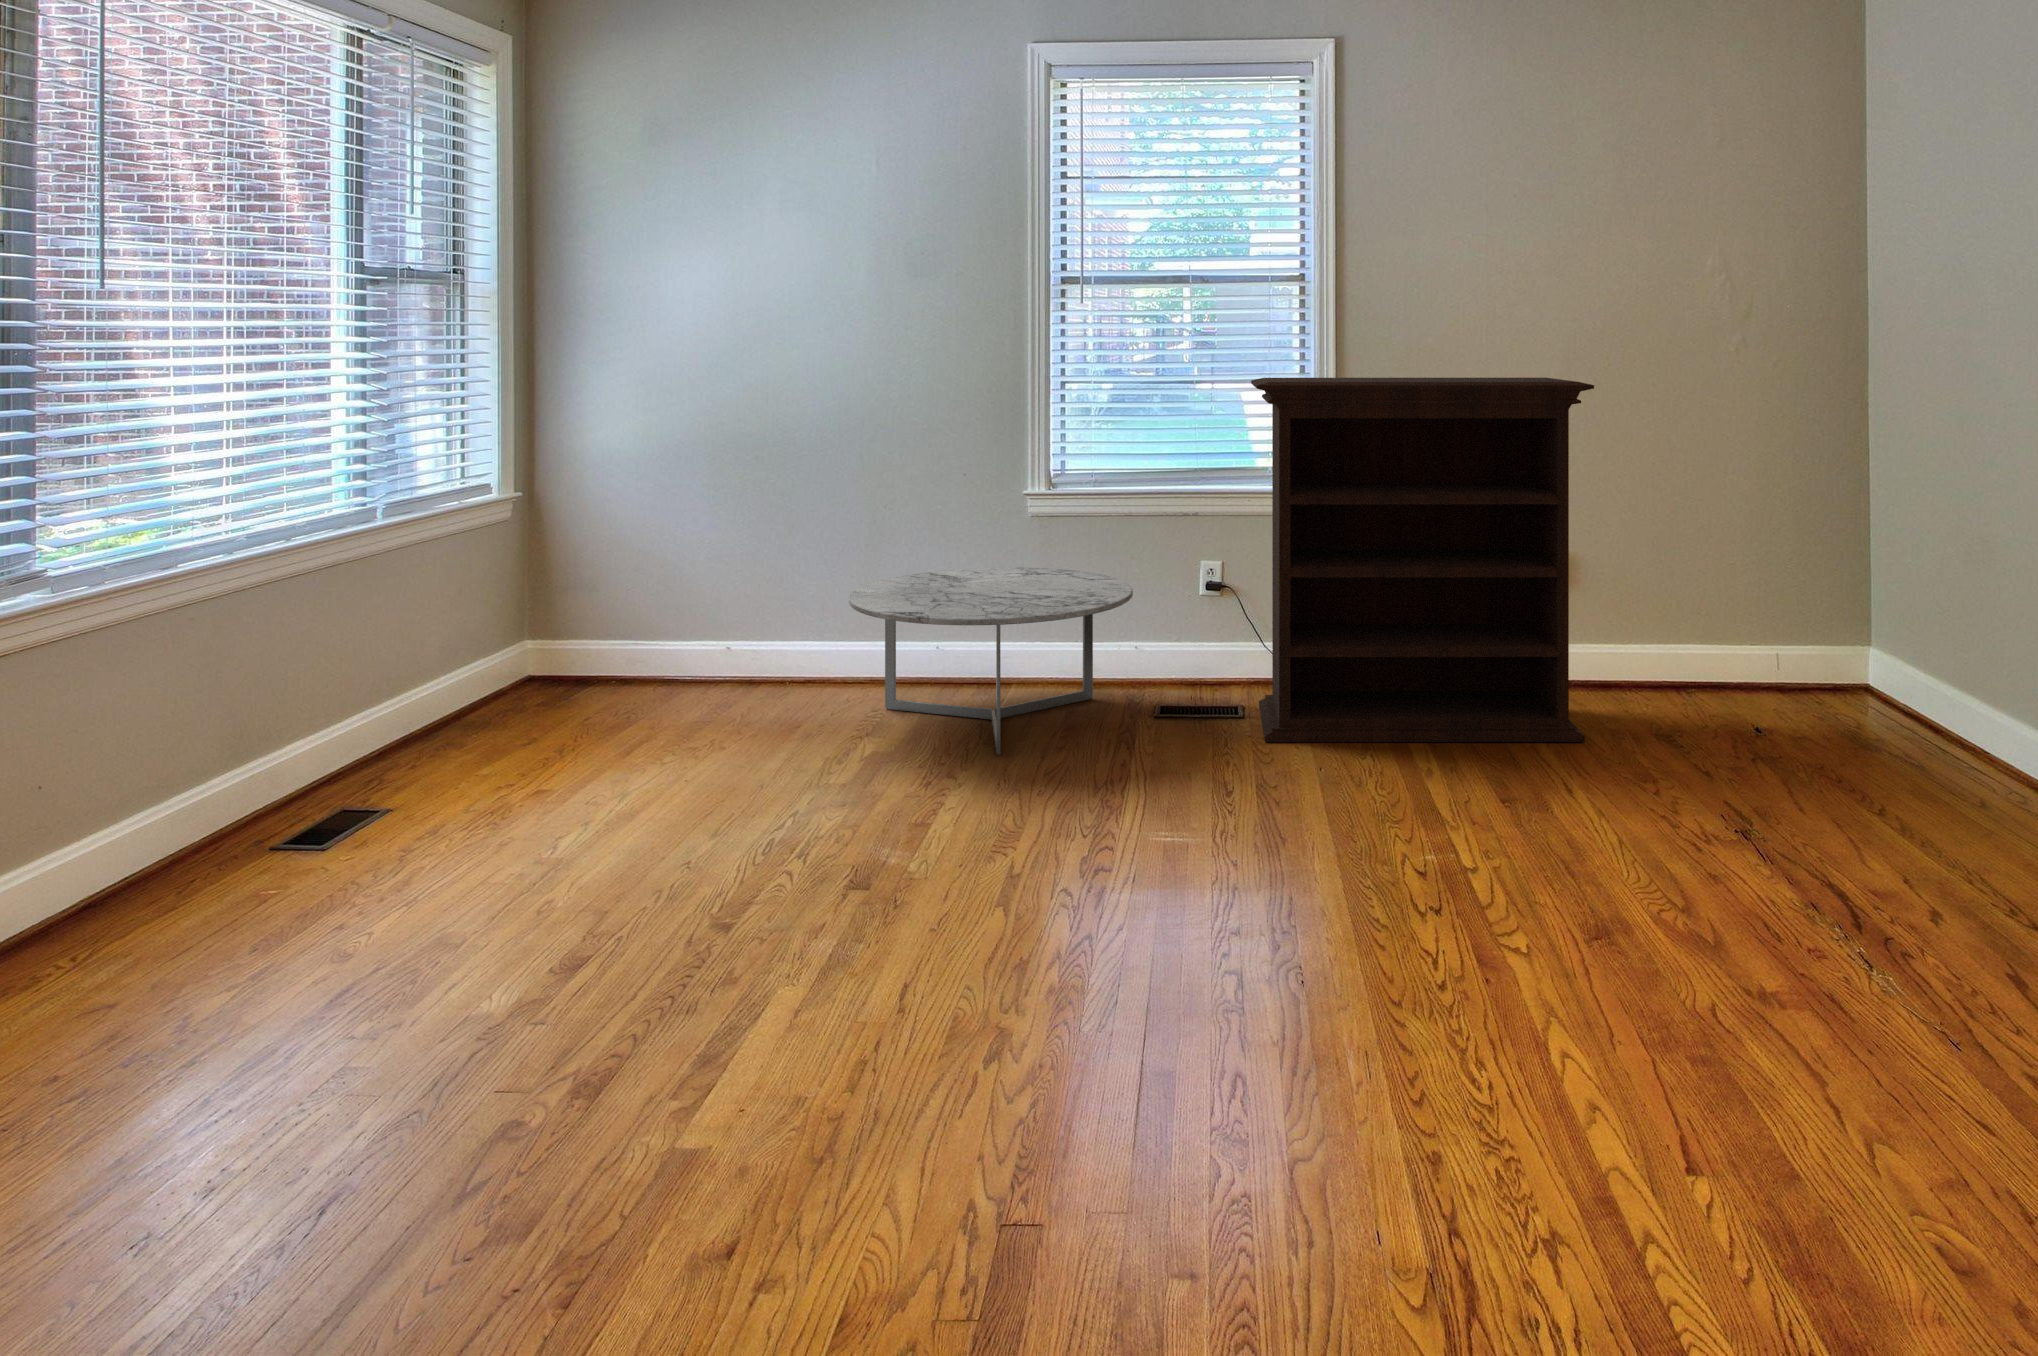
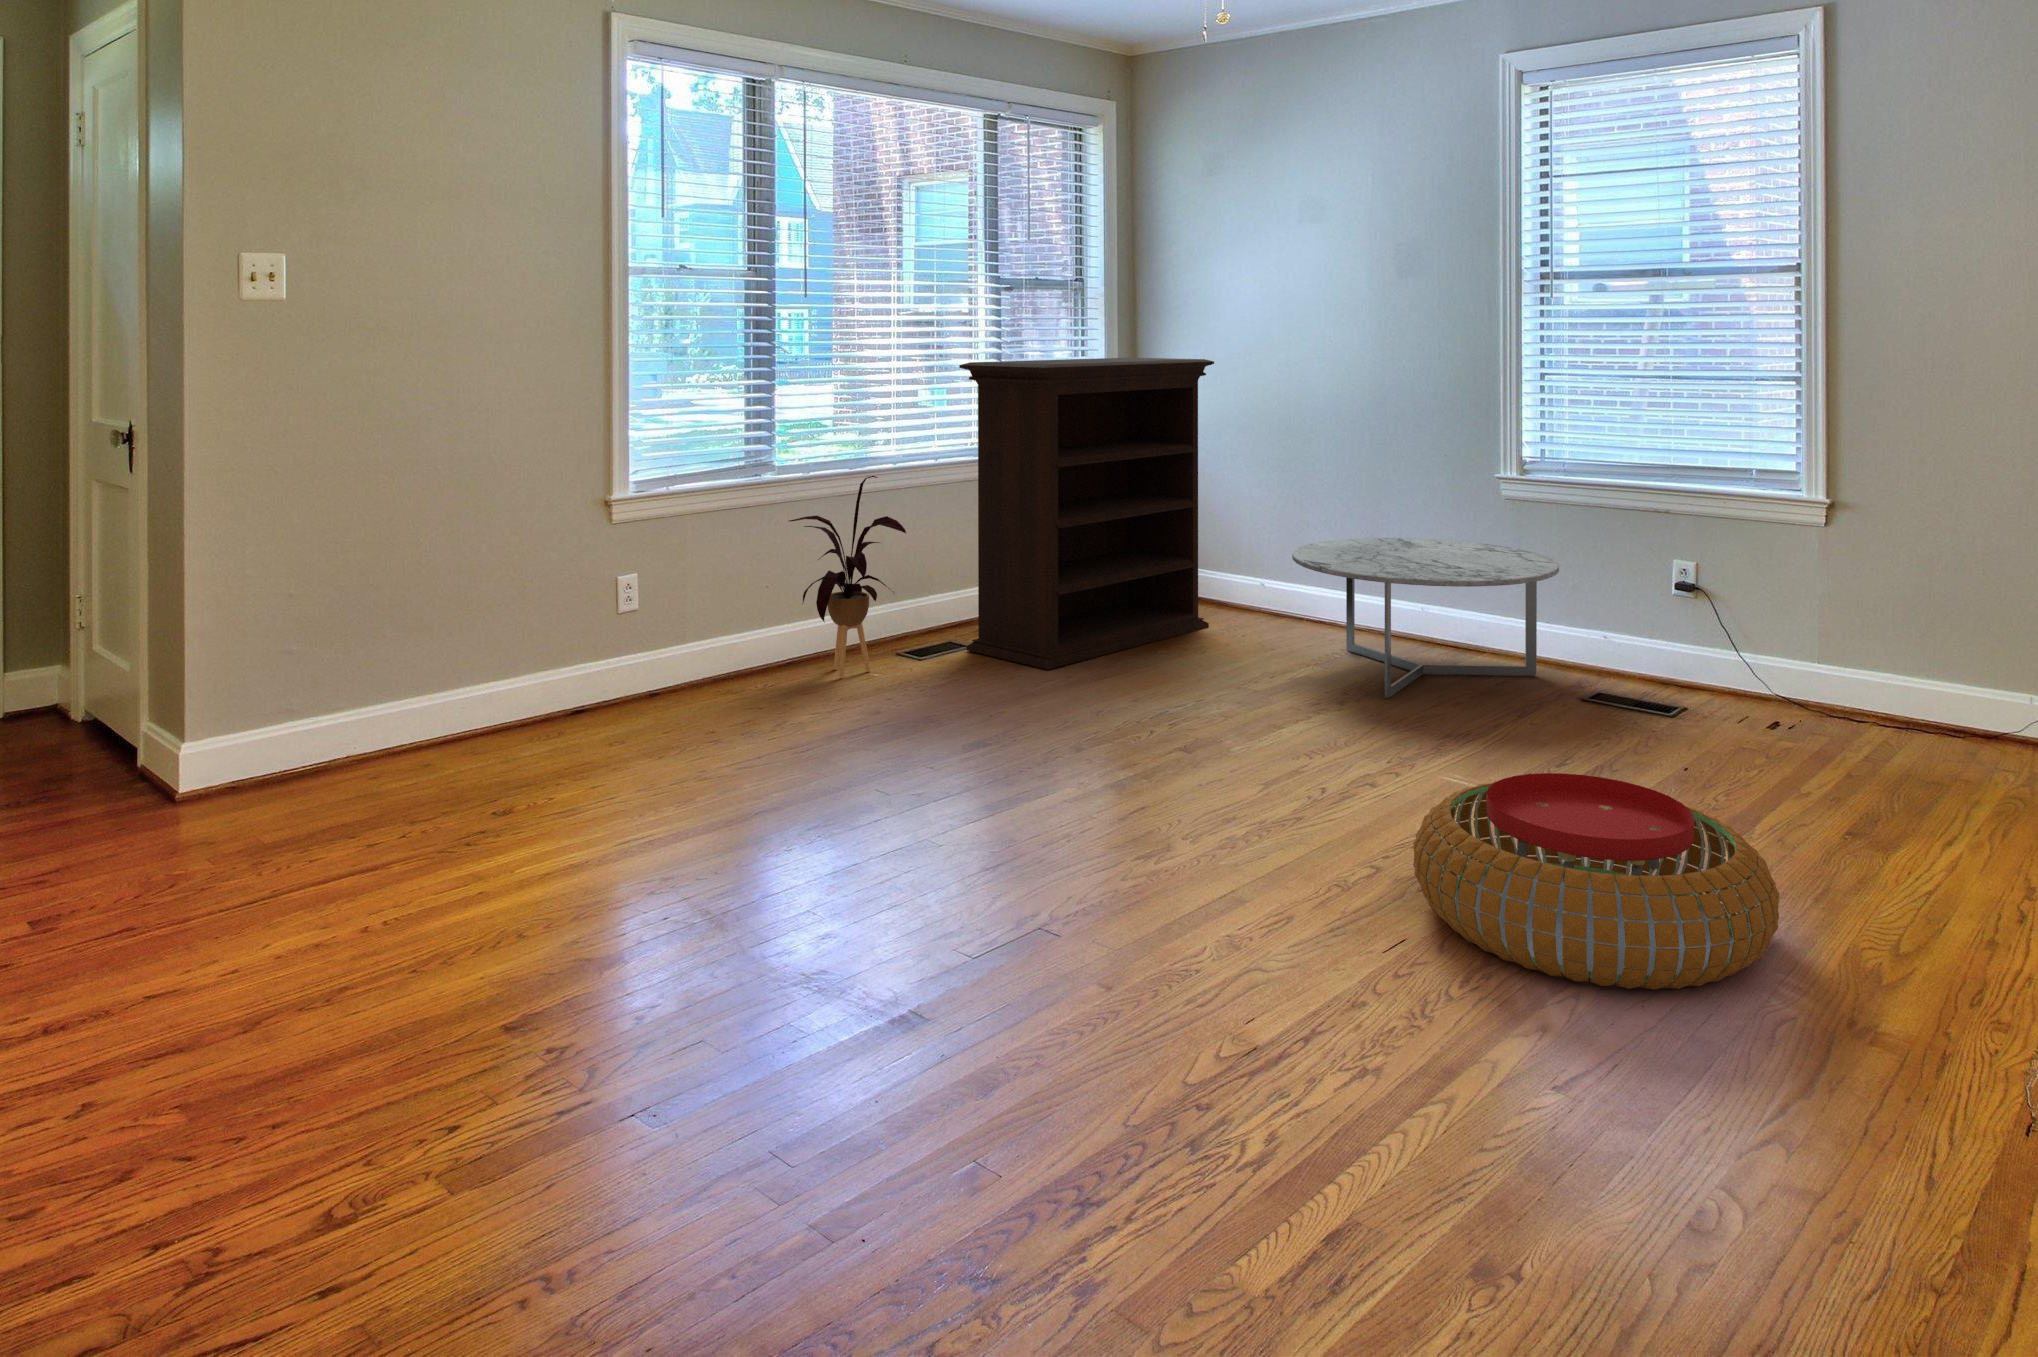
bookshelf: present [1251,378,1594,742] -> present [959,358,1214,670]
house plant: none [114,573,364,910] -> present [789,476,906,678]
pouf: none [1301,790,1649,1012] -> present [1413,773,1779,990]

